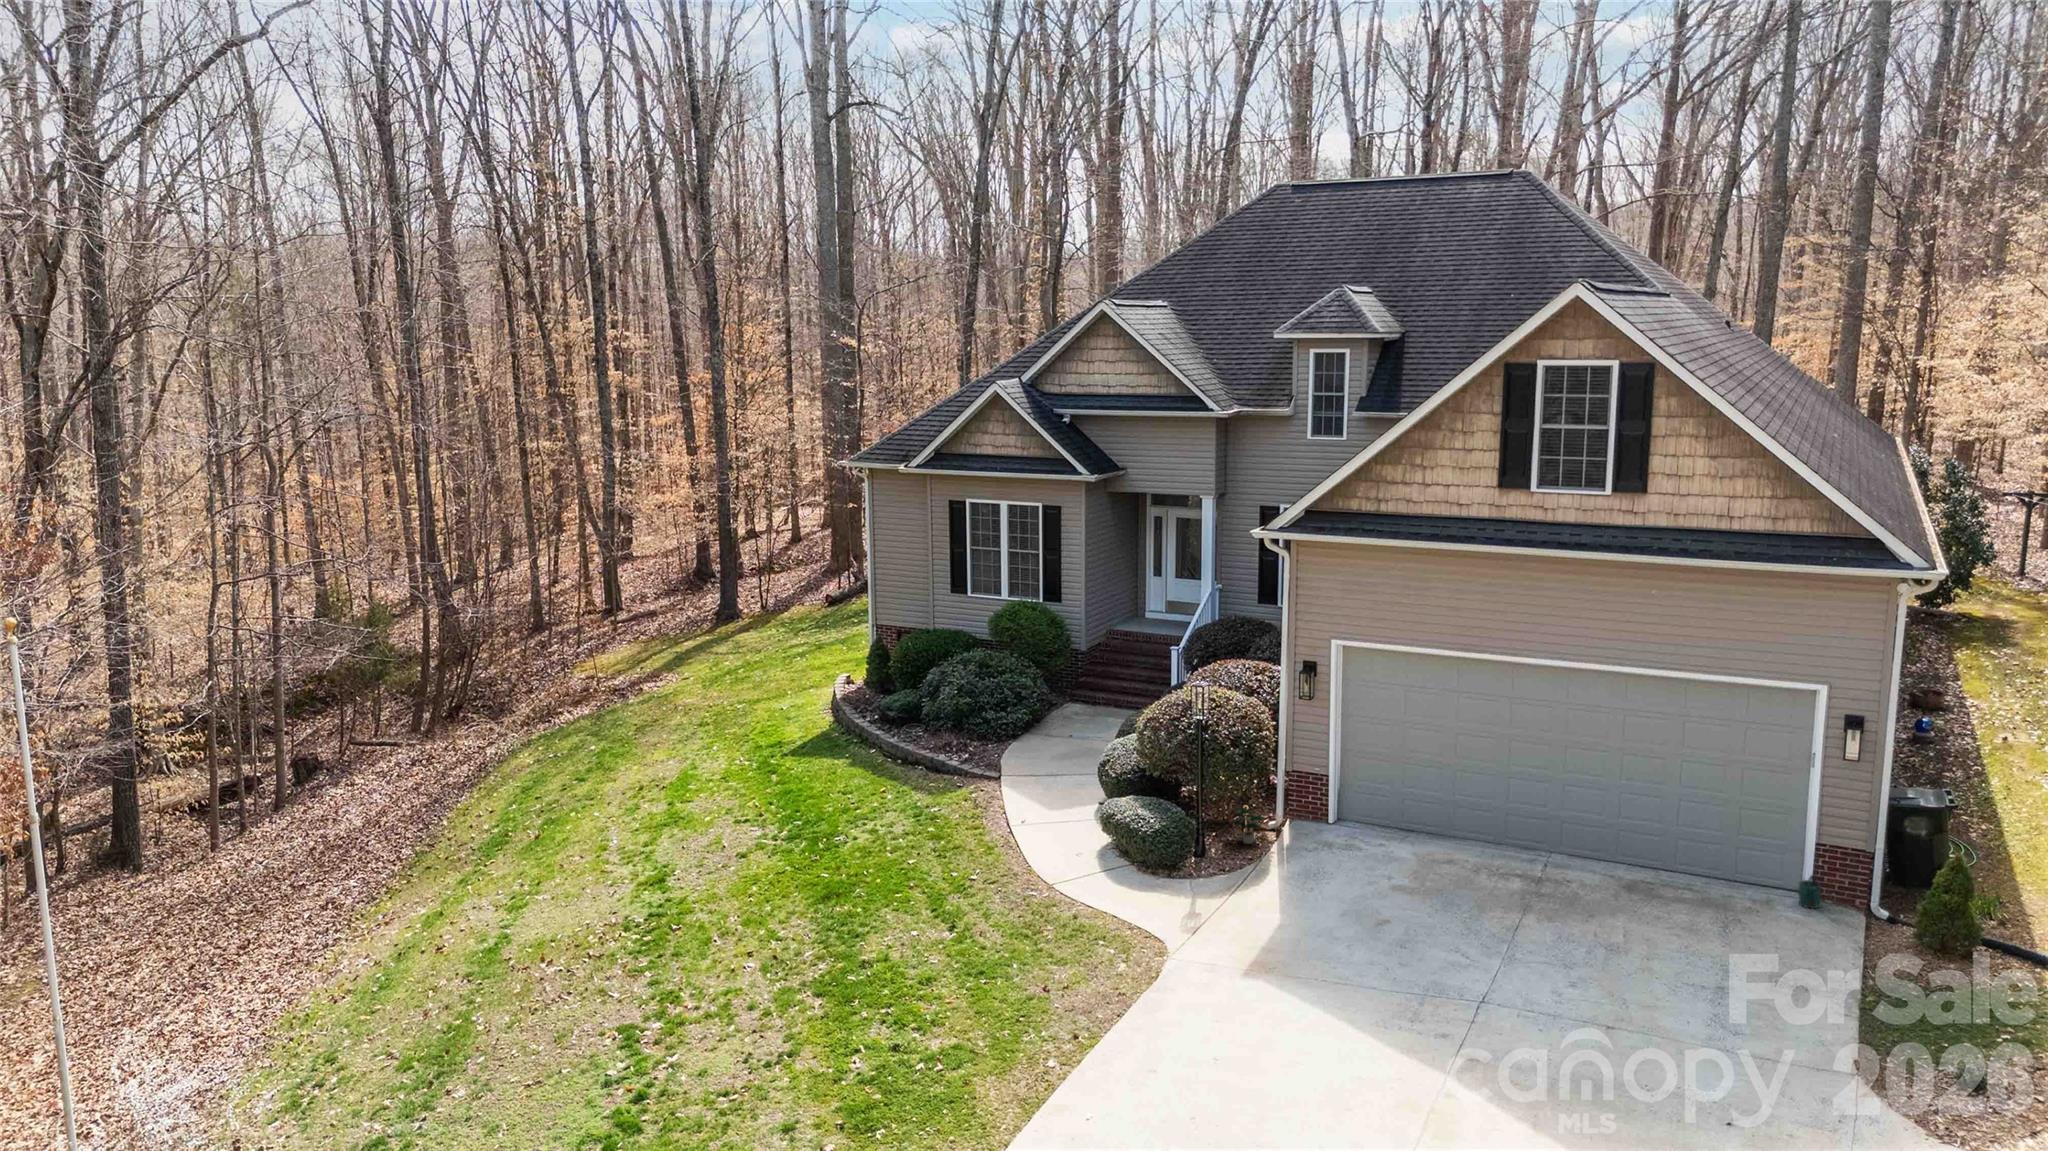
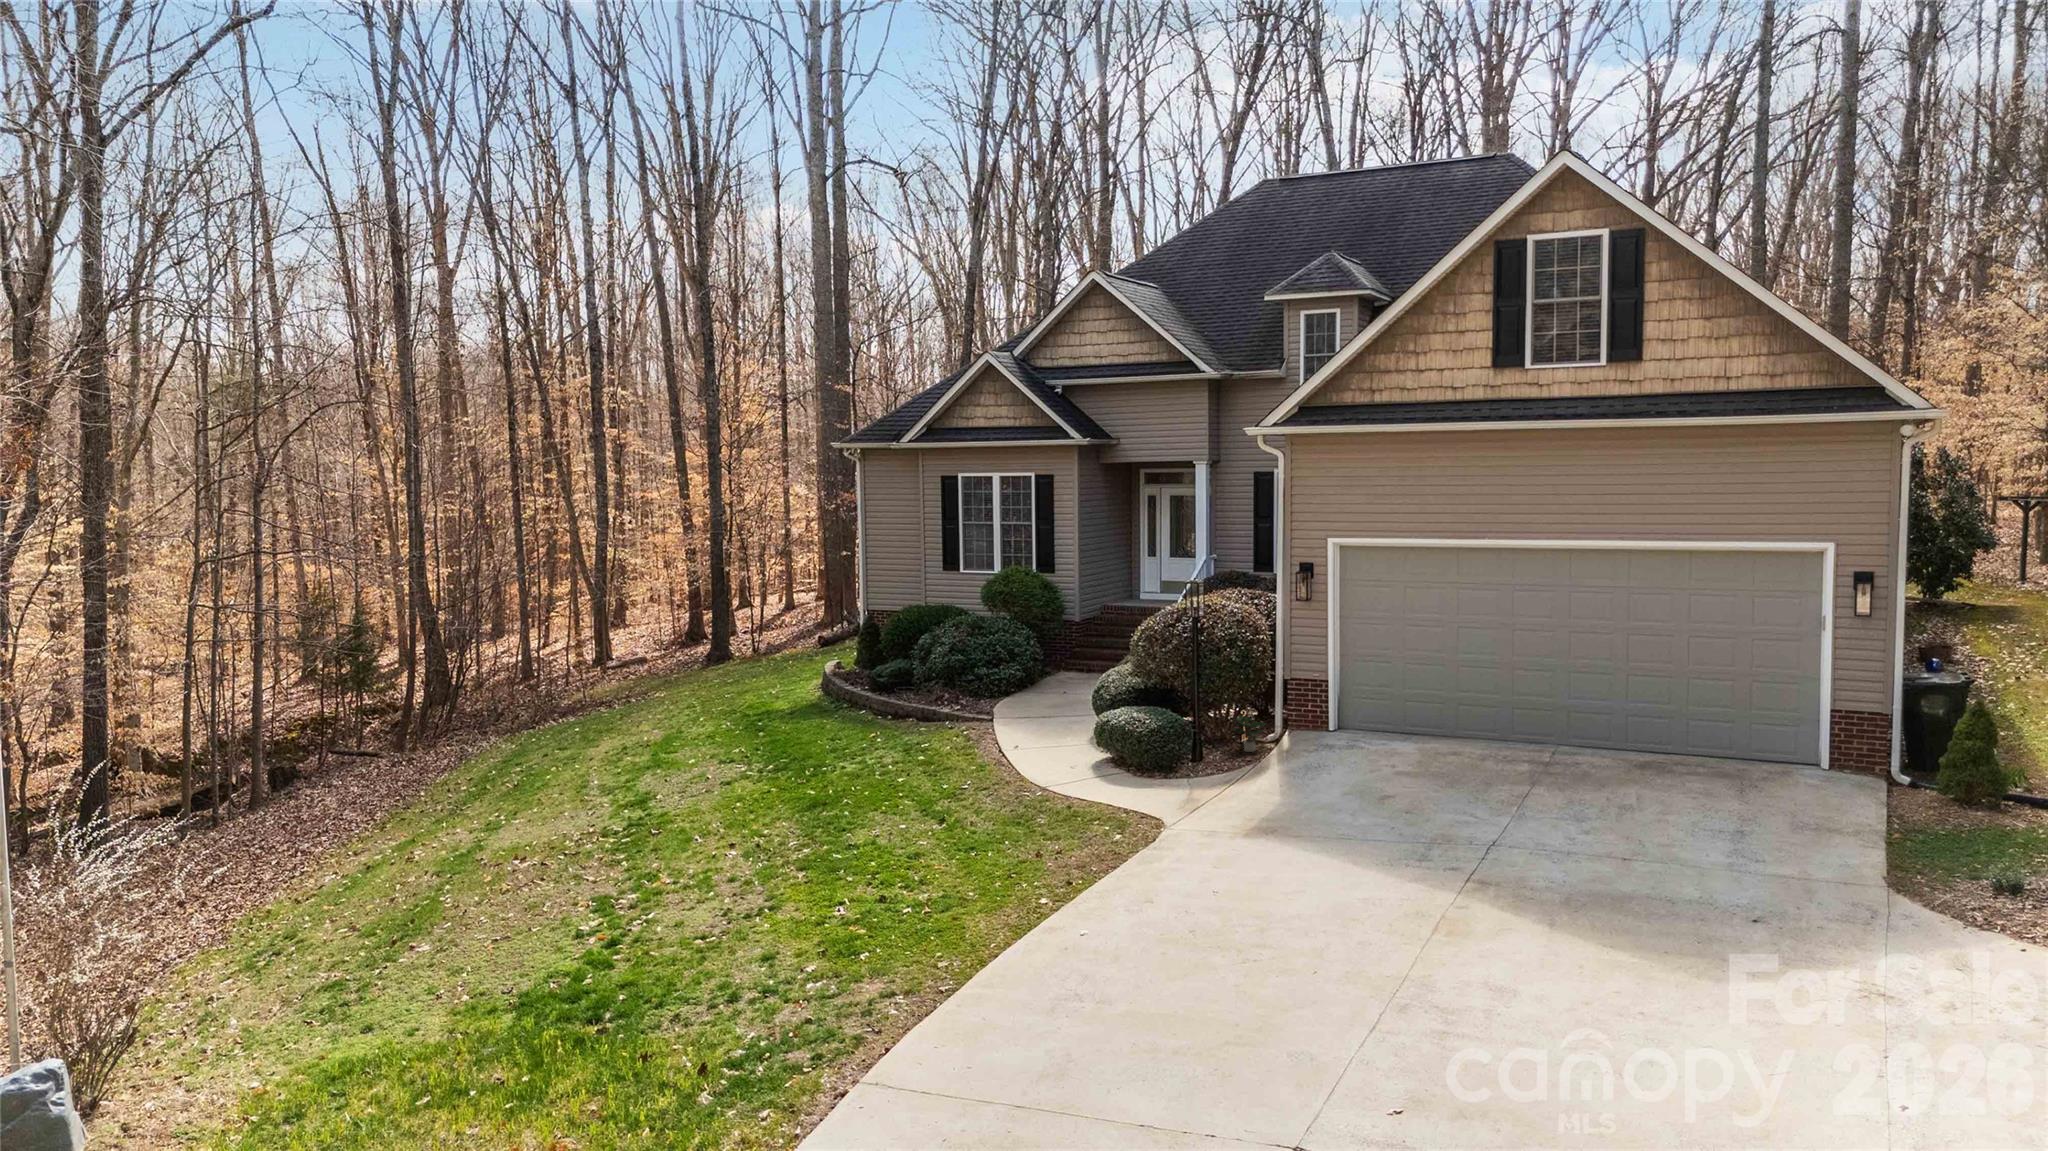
watering can: present [1798,875,1822,909] -> none [1821,739,1848,771]

